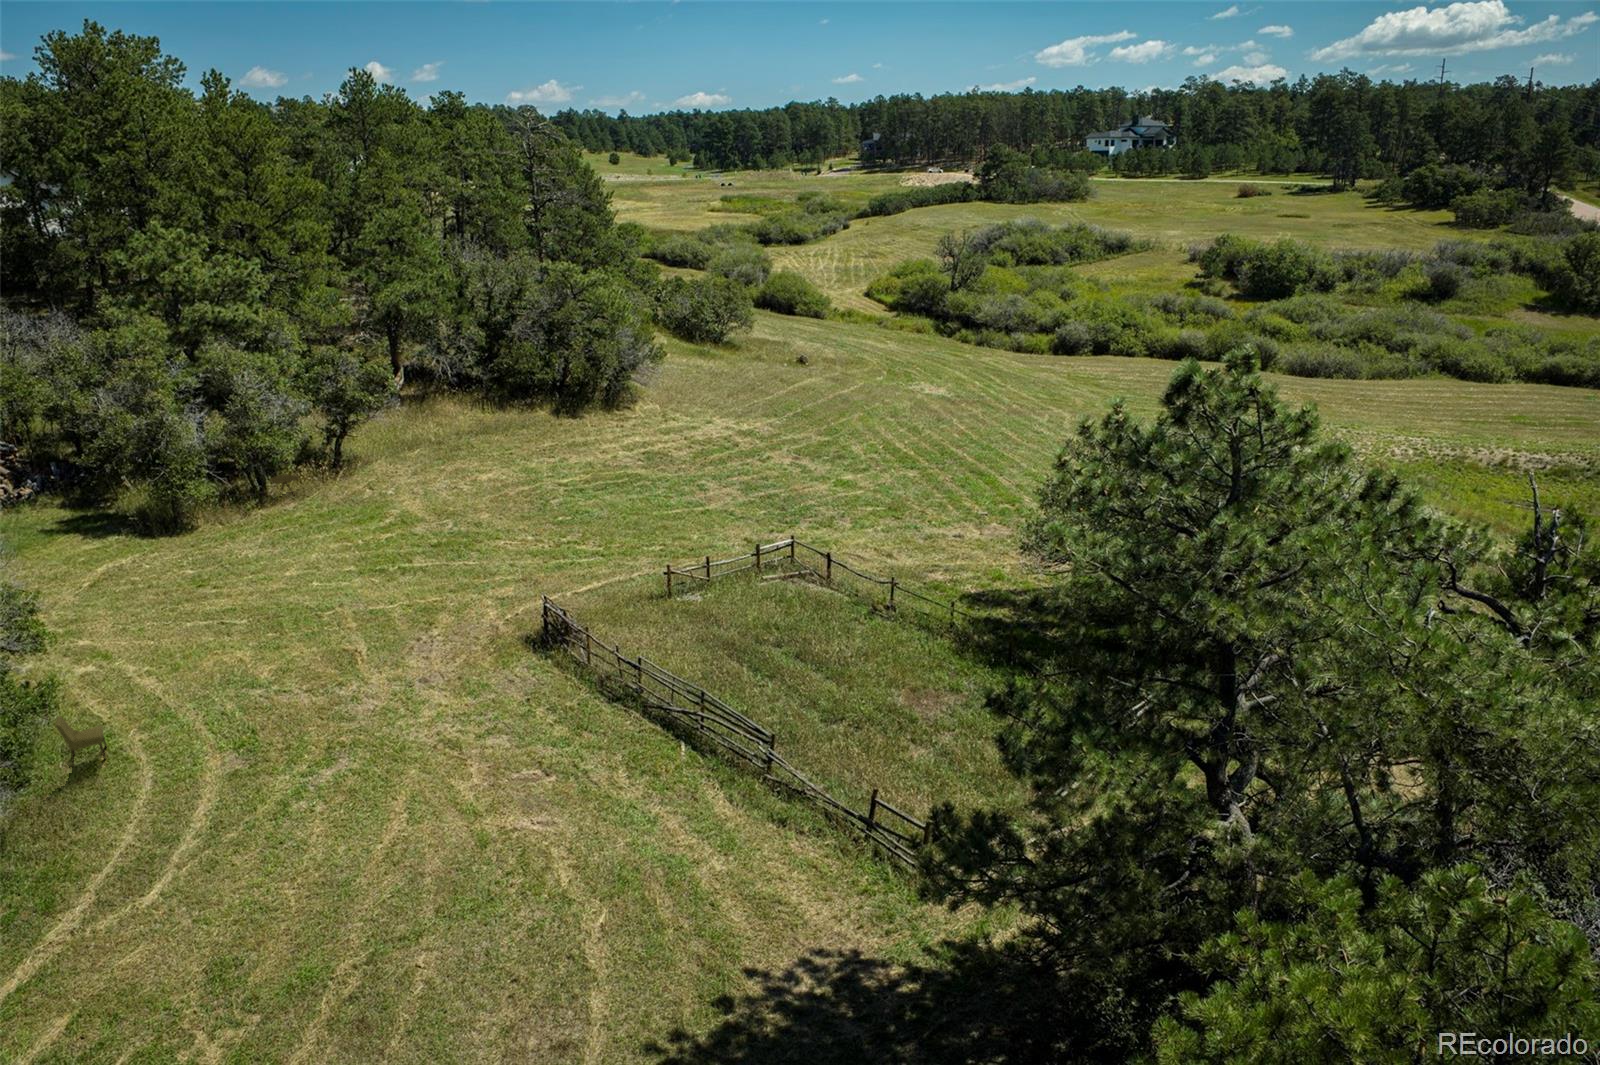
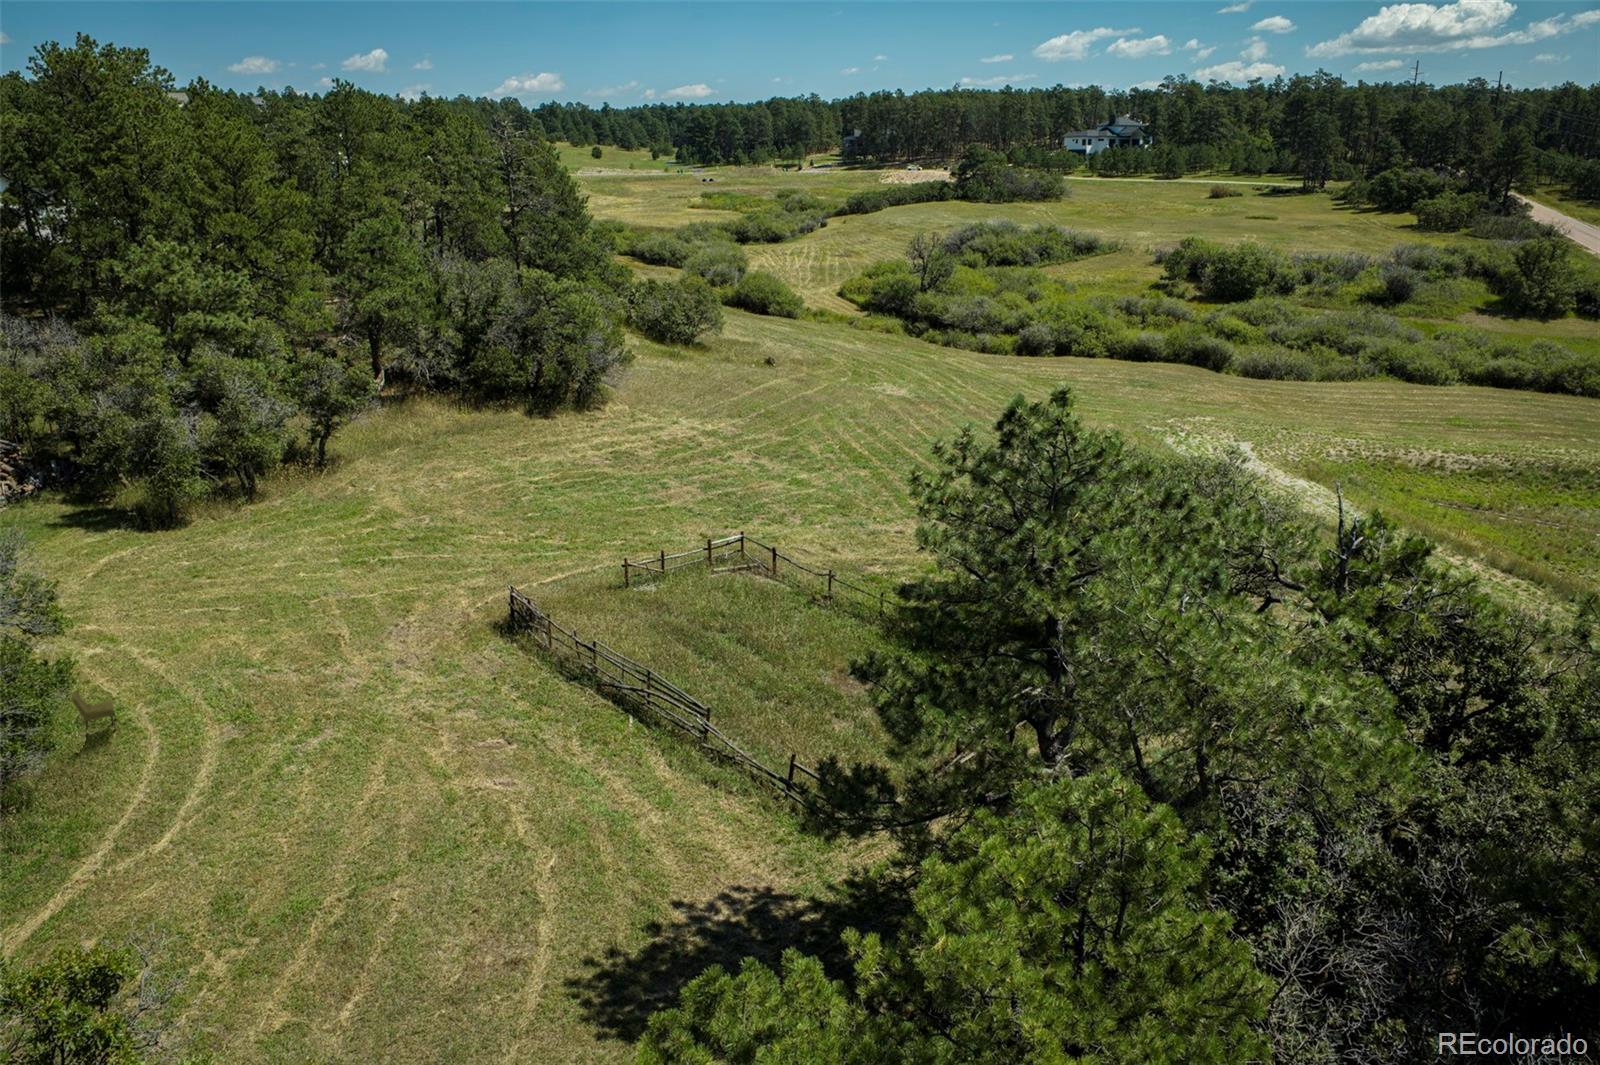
round table: present [270,475,299,493] -> none [259,473,286,494]

